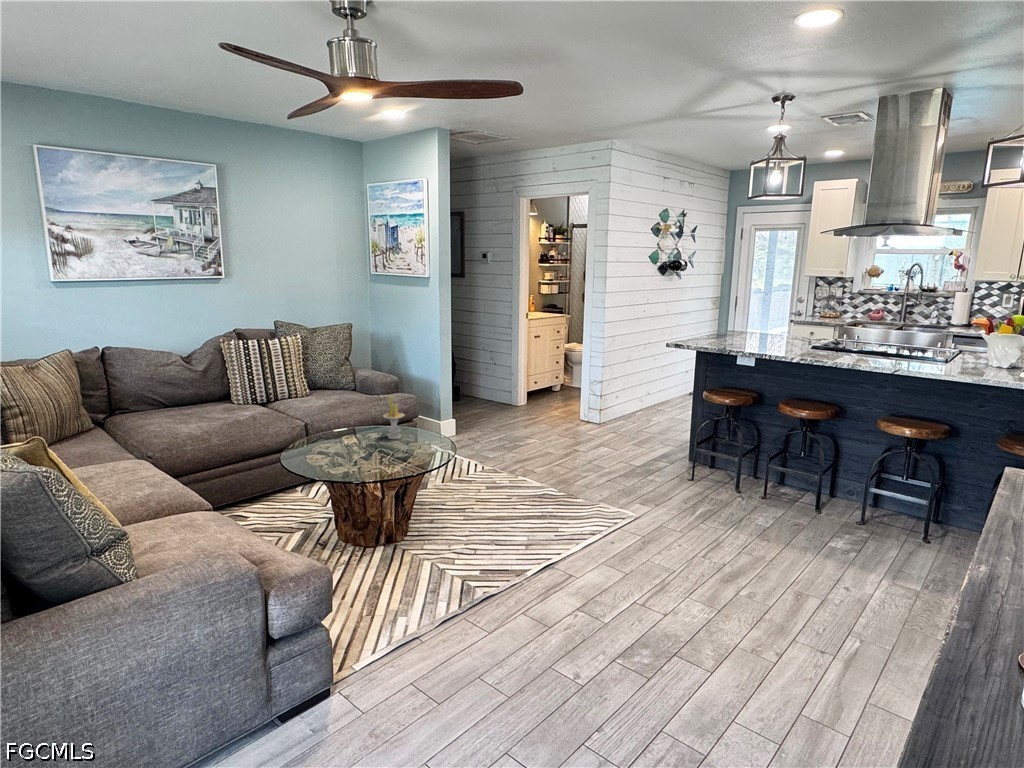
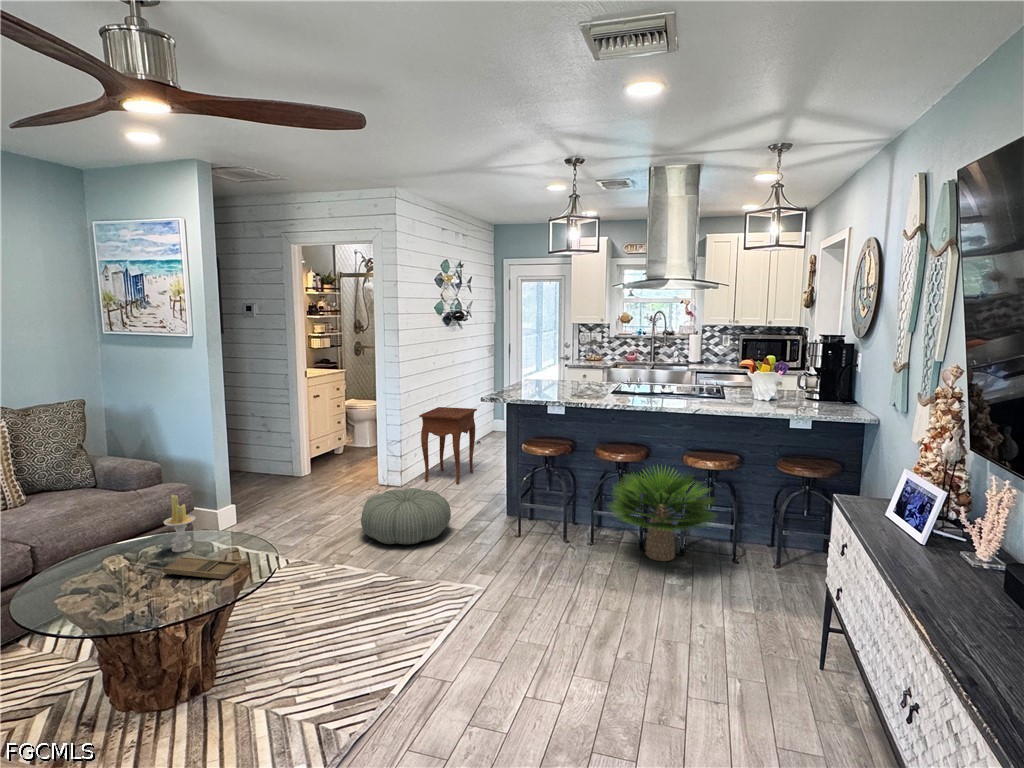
side table: none [622,353,681,427] -> present [419,407,477,484]
pouf: none [549,421,630,470] -> present [361,488,451,544]
potted plant: none [780,424,912,526] -> present [612,466,715,561]
tray: none [375,441,426,461] -> present [162,557,240,579]

